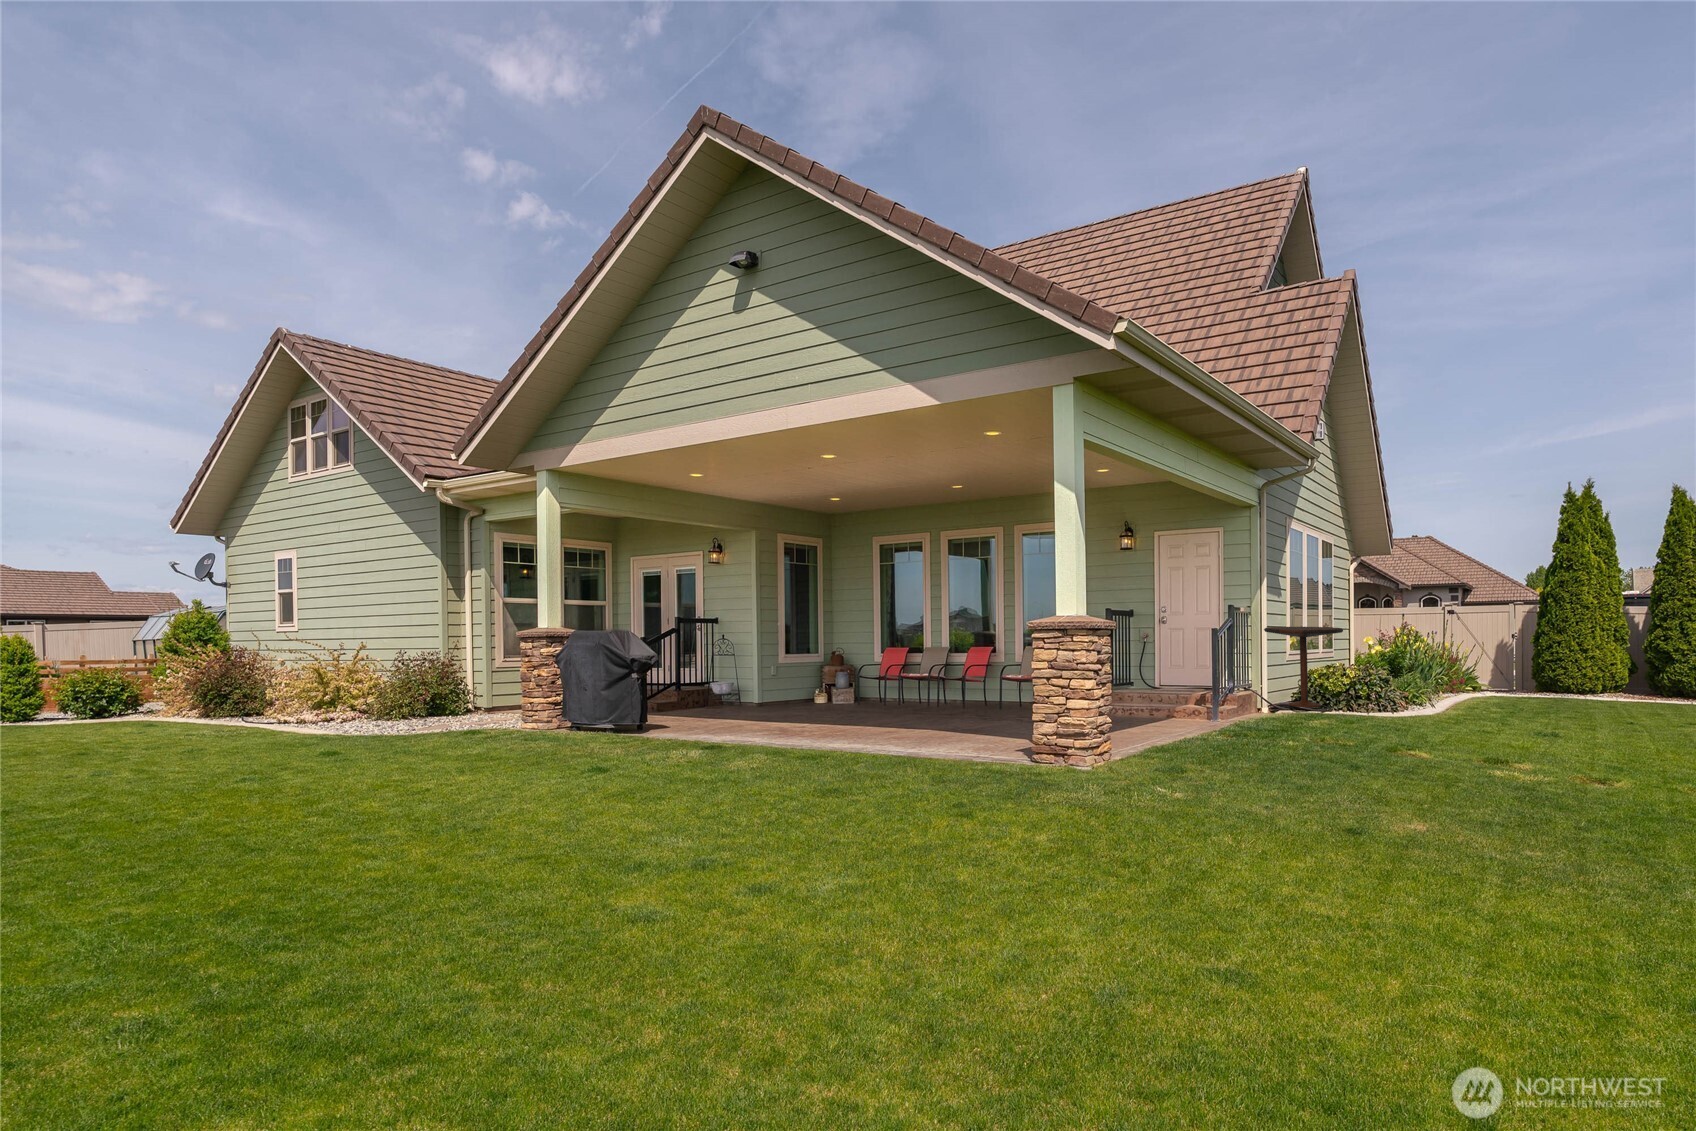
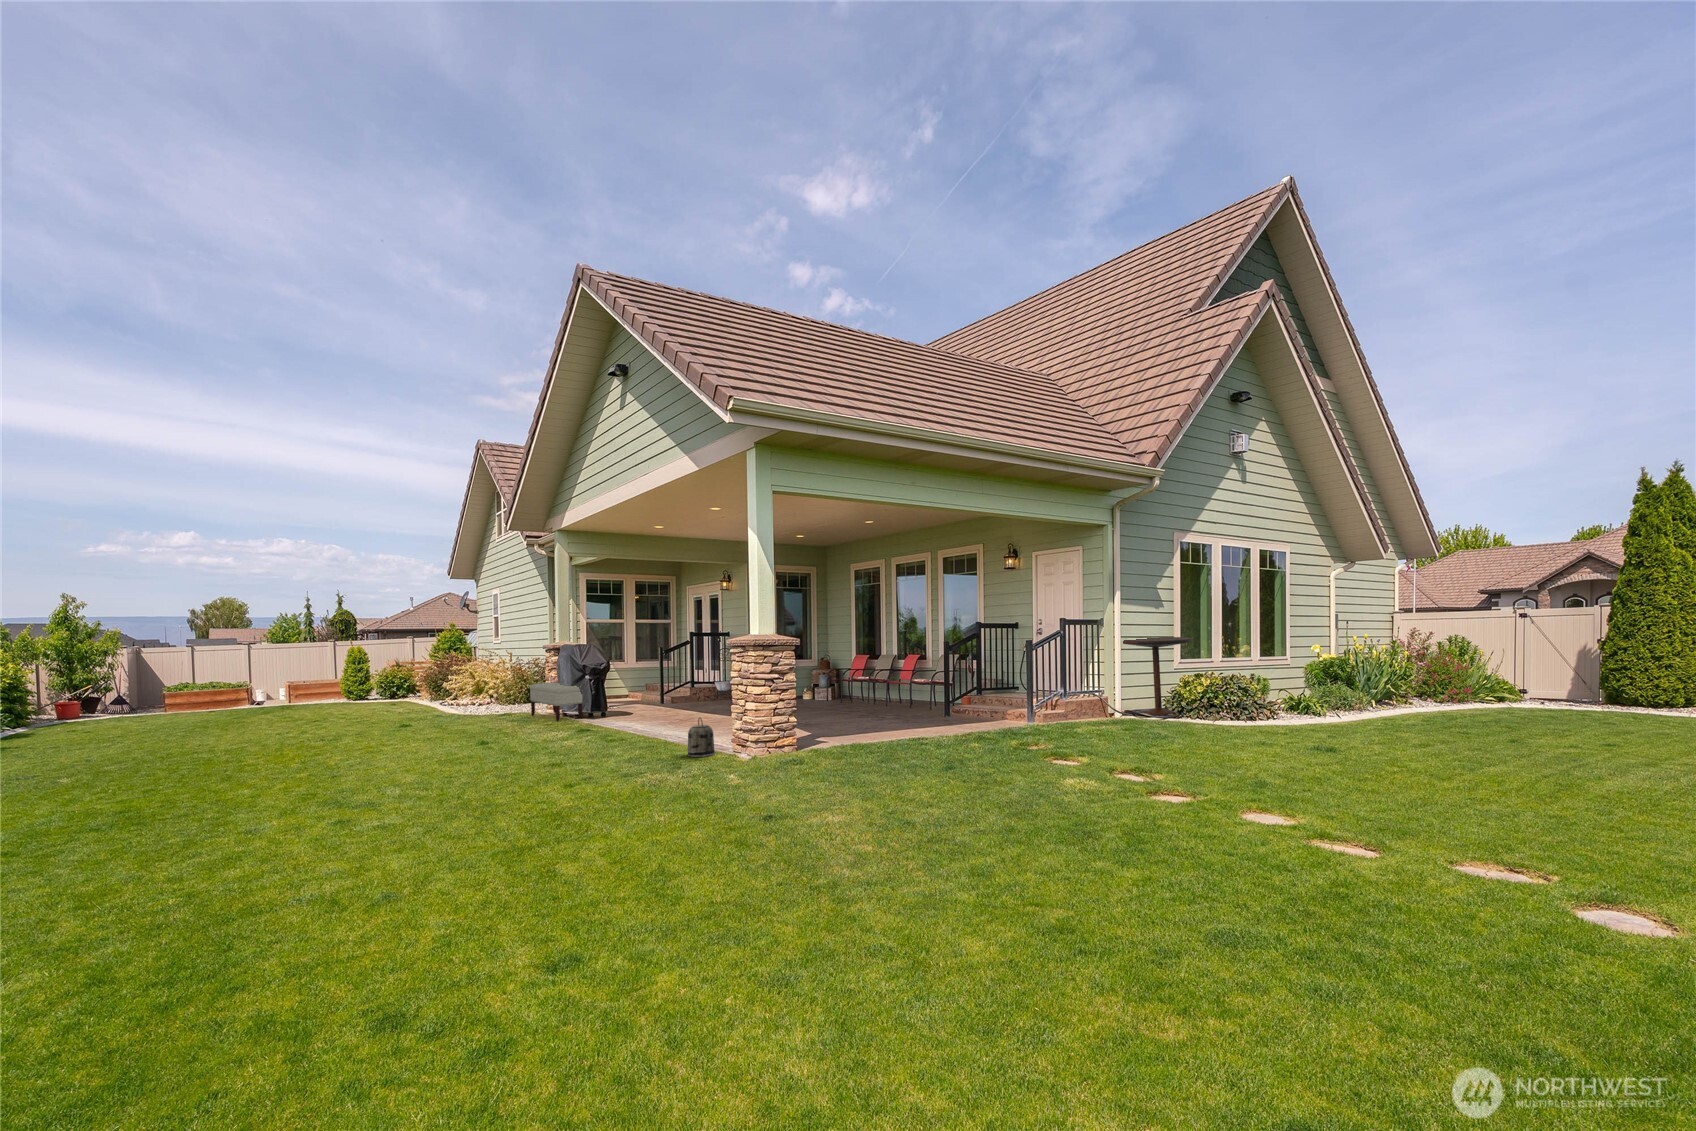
bench: none [522,685,622,738] -> present [530,683,583,721]
basket: none [1041,720,1077,772] -> present [688,717,715,757]

